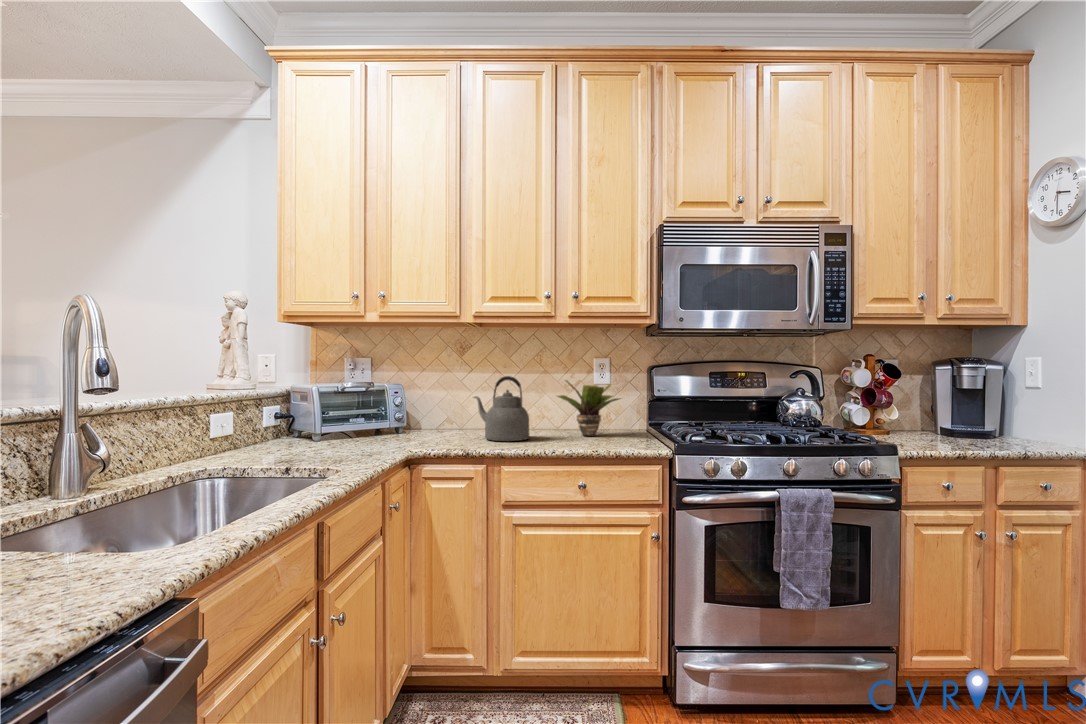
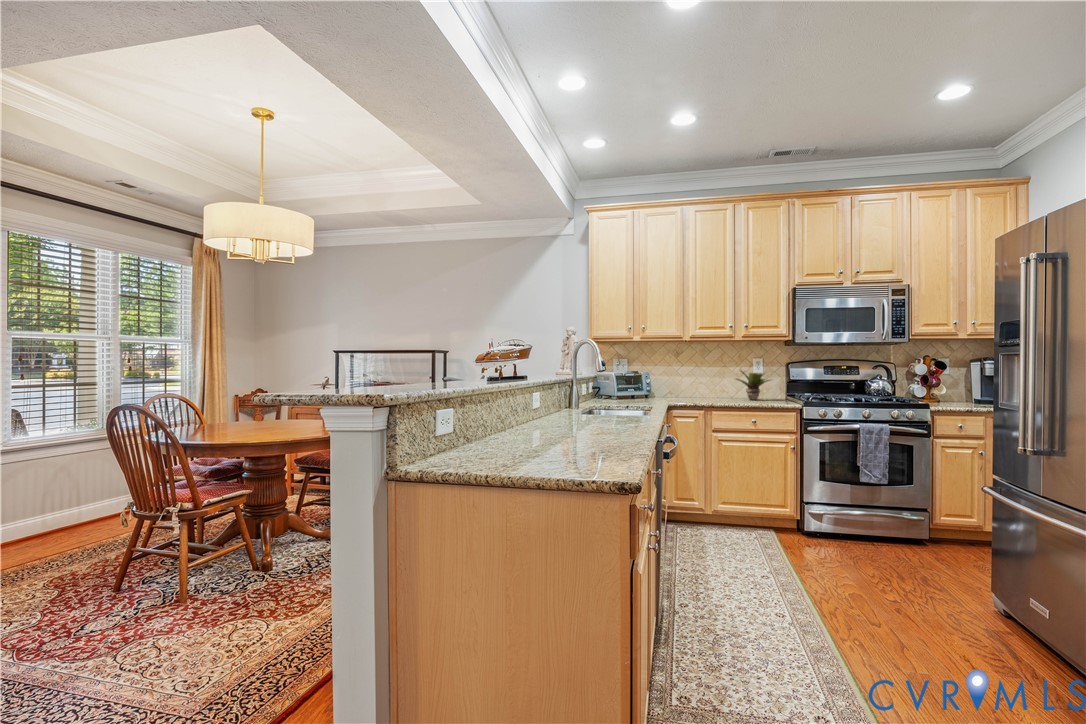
kettle: present [473,376,529,441] -> none [689,368,722,401]

